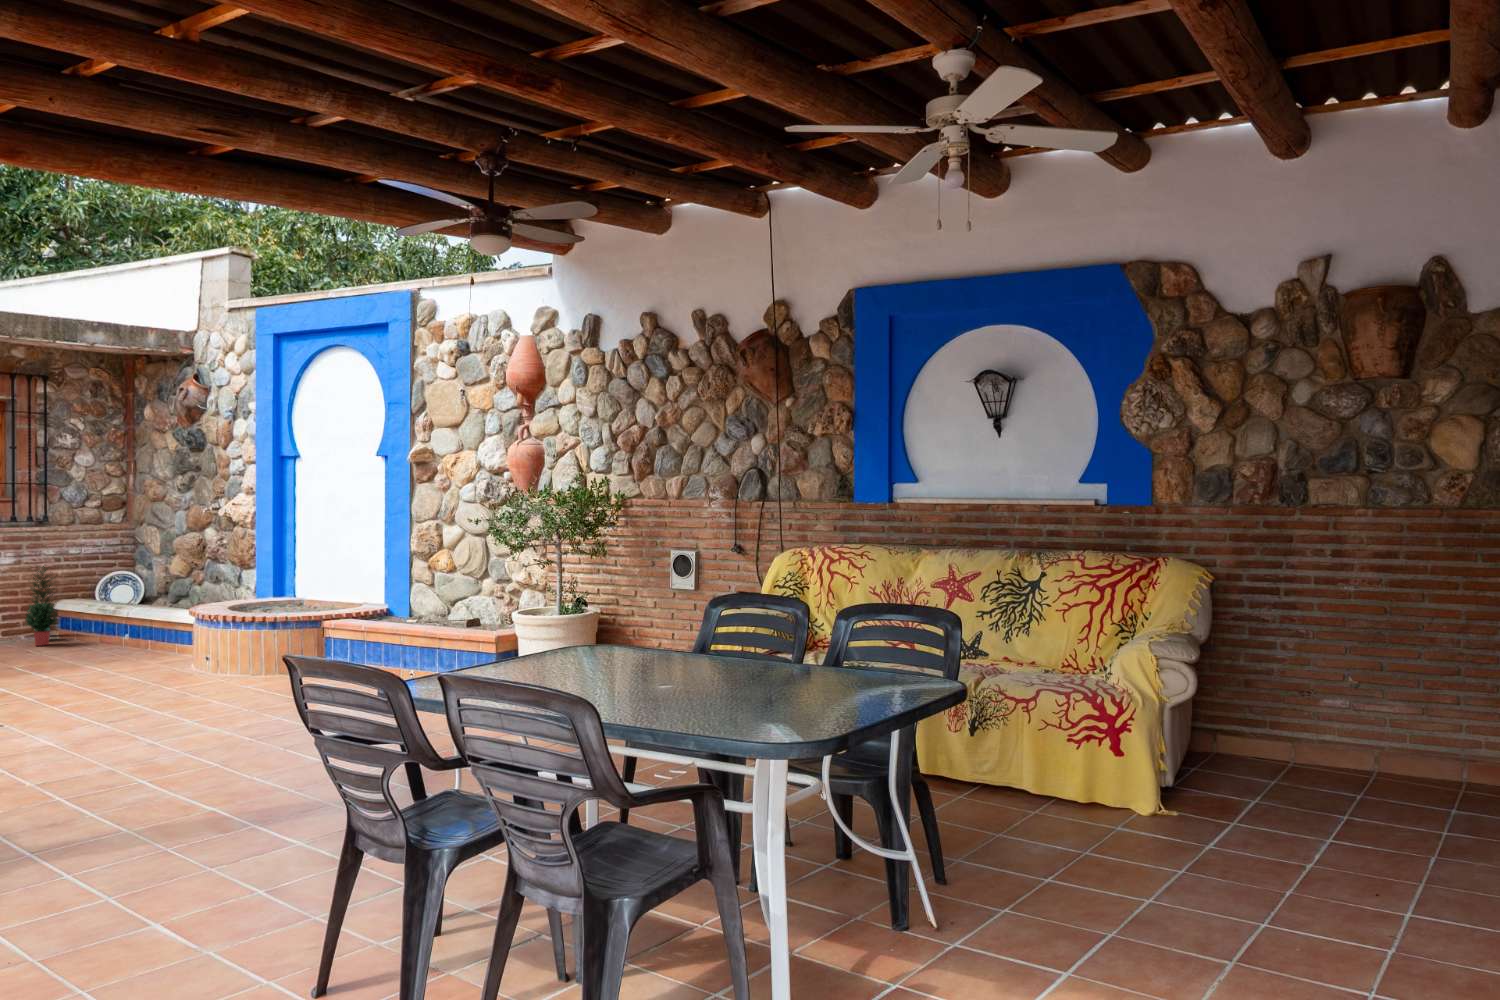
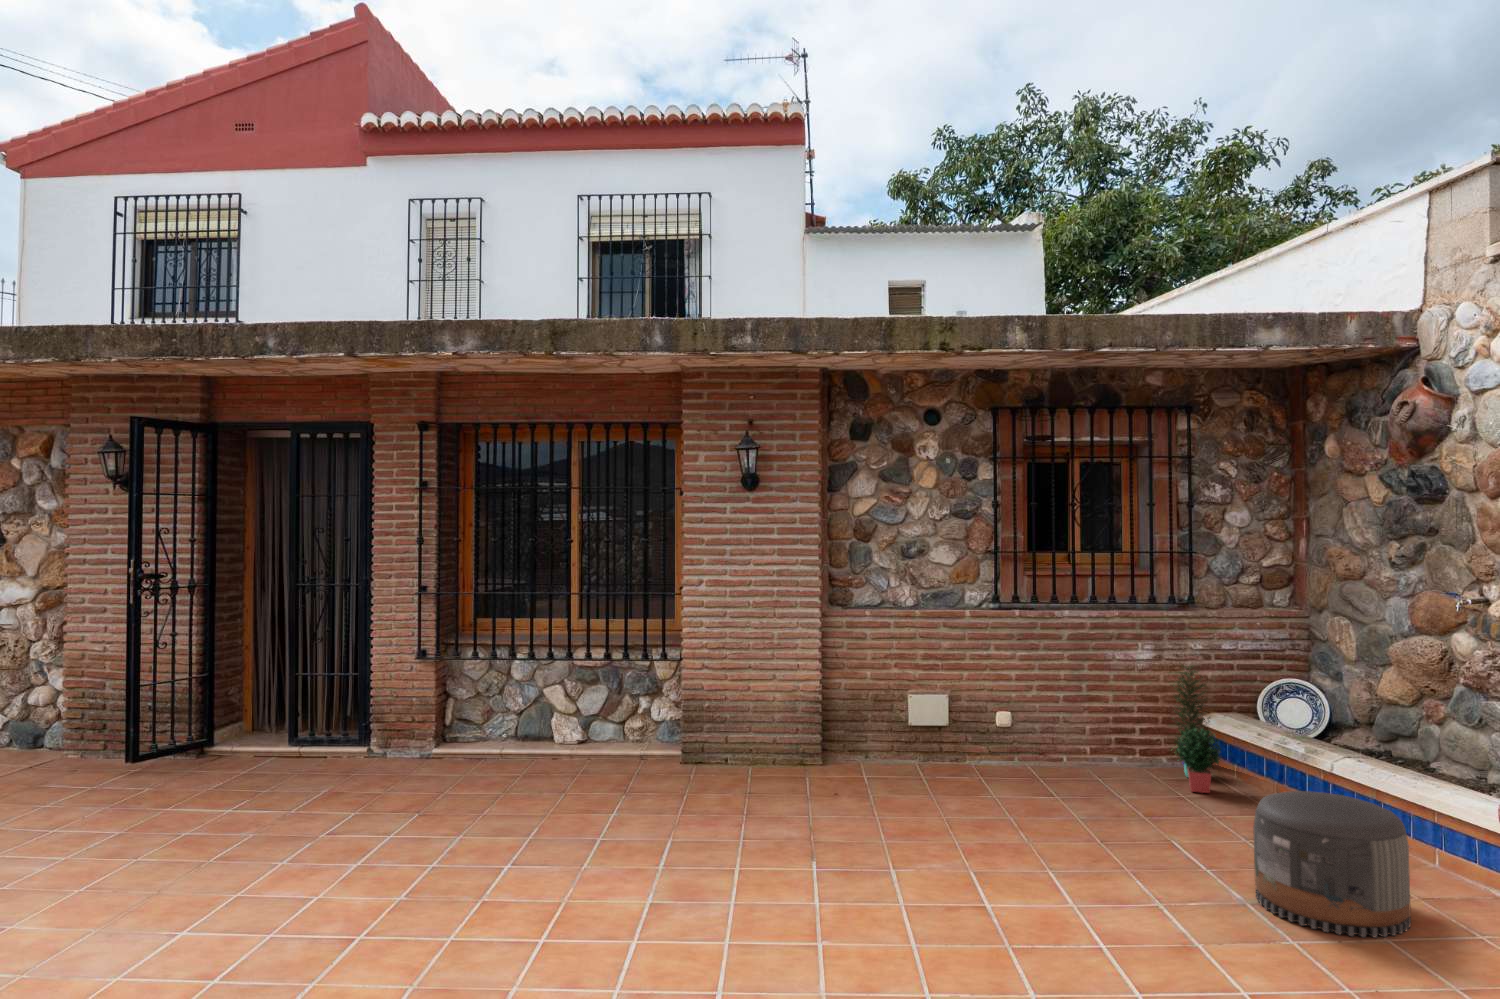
pouf: none [52,610,135,675] -> present [1253,791,1411,938]

